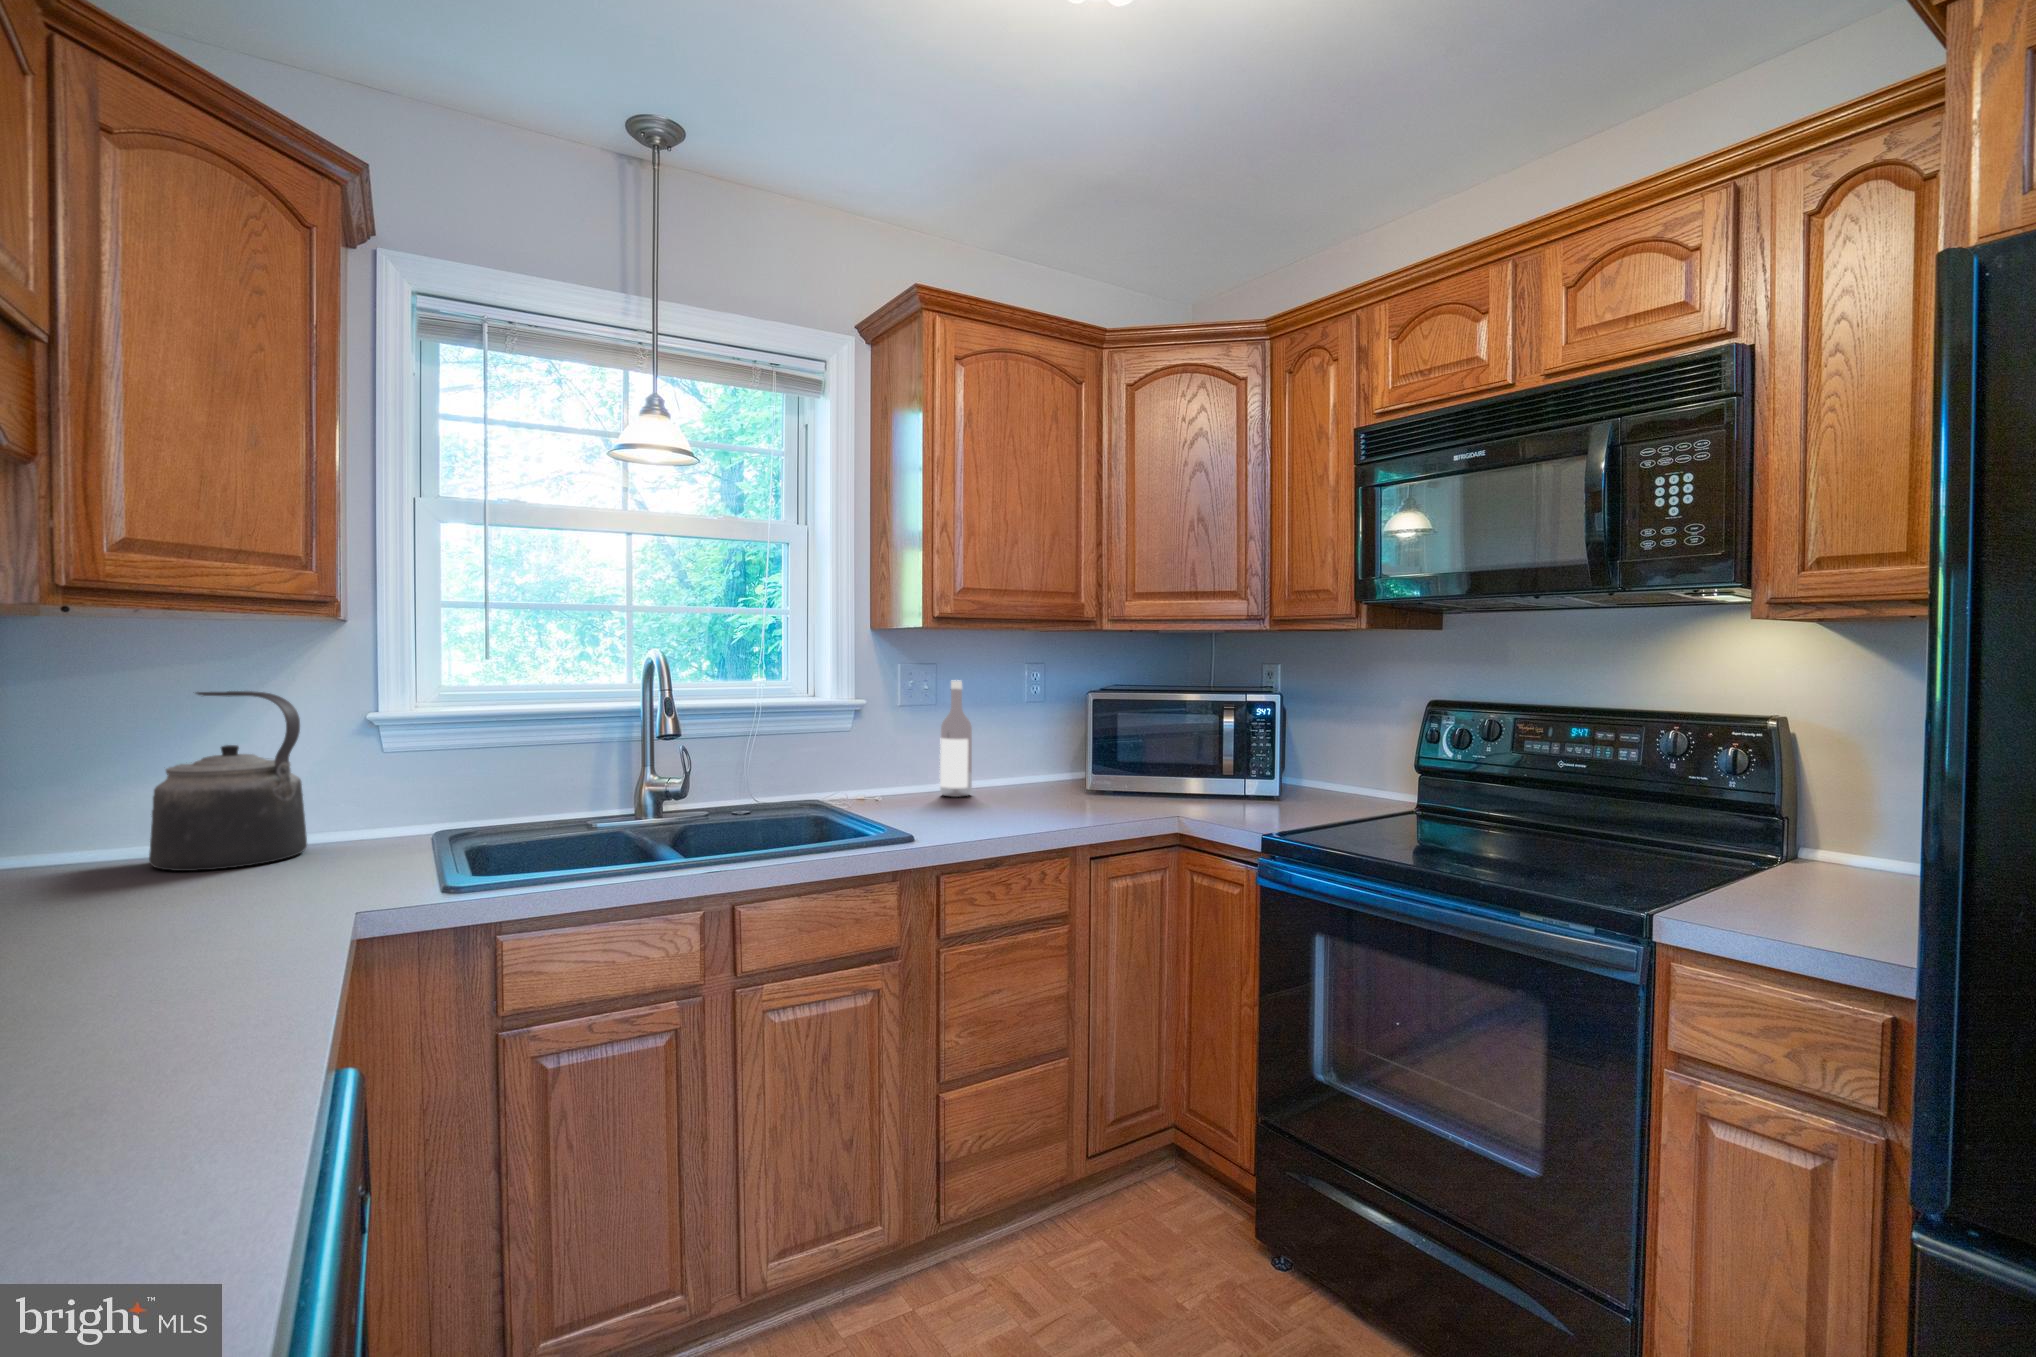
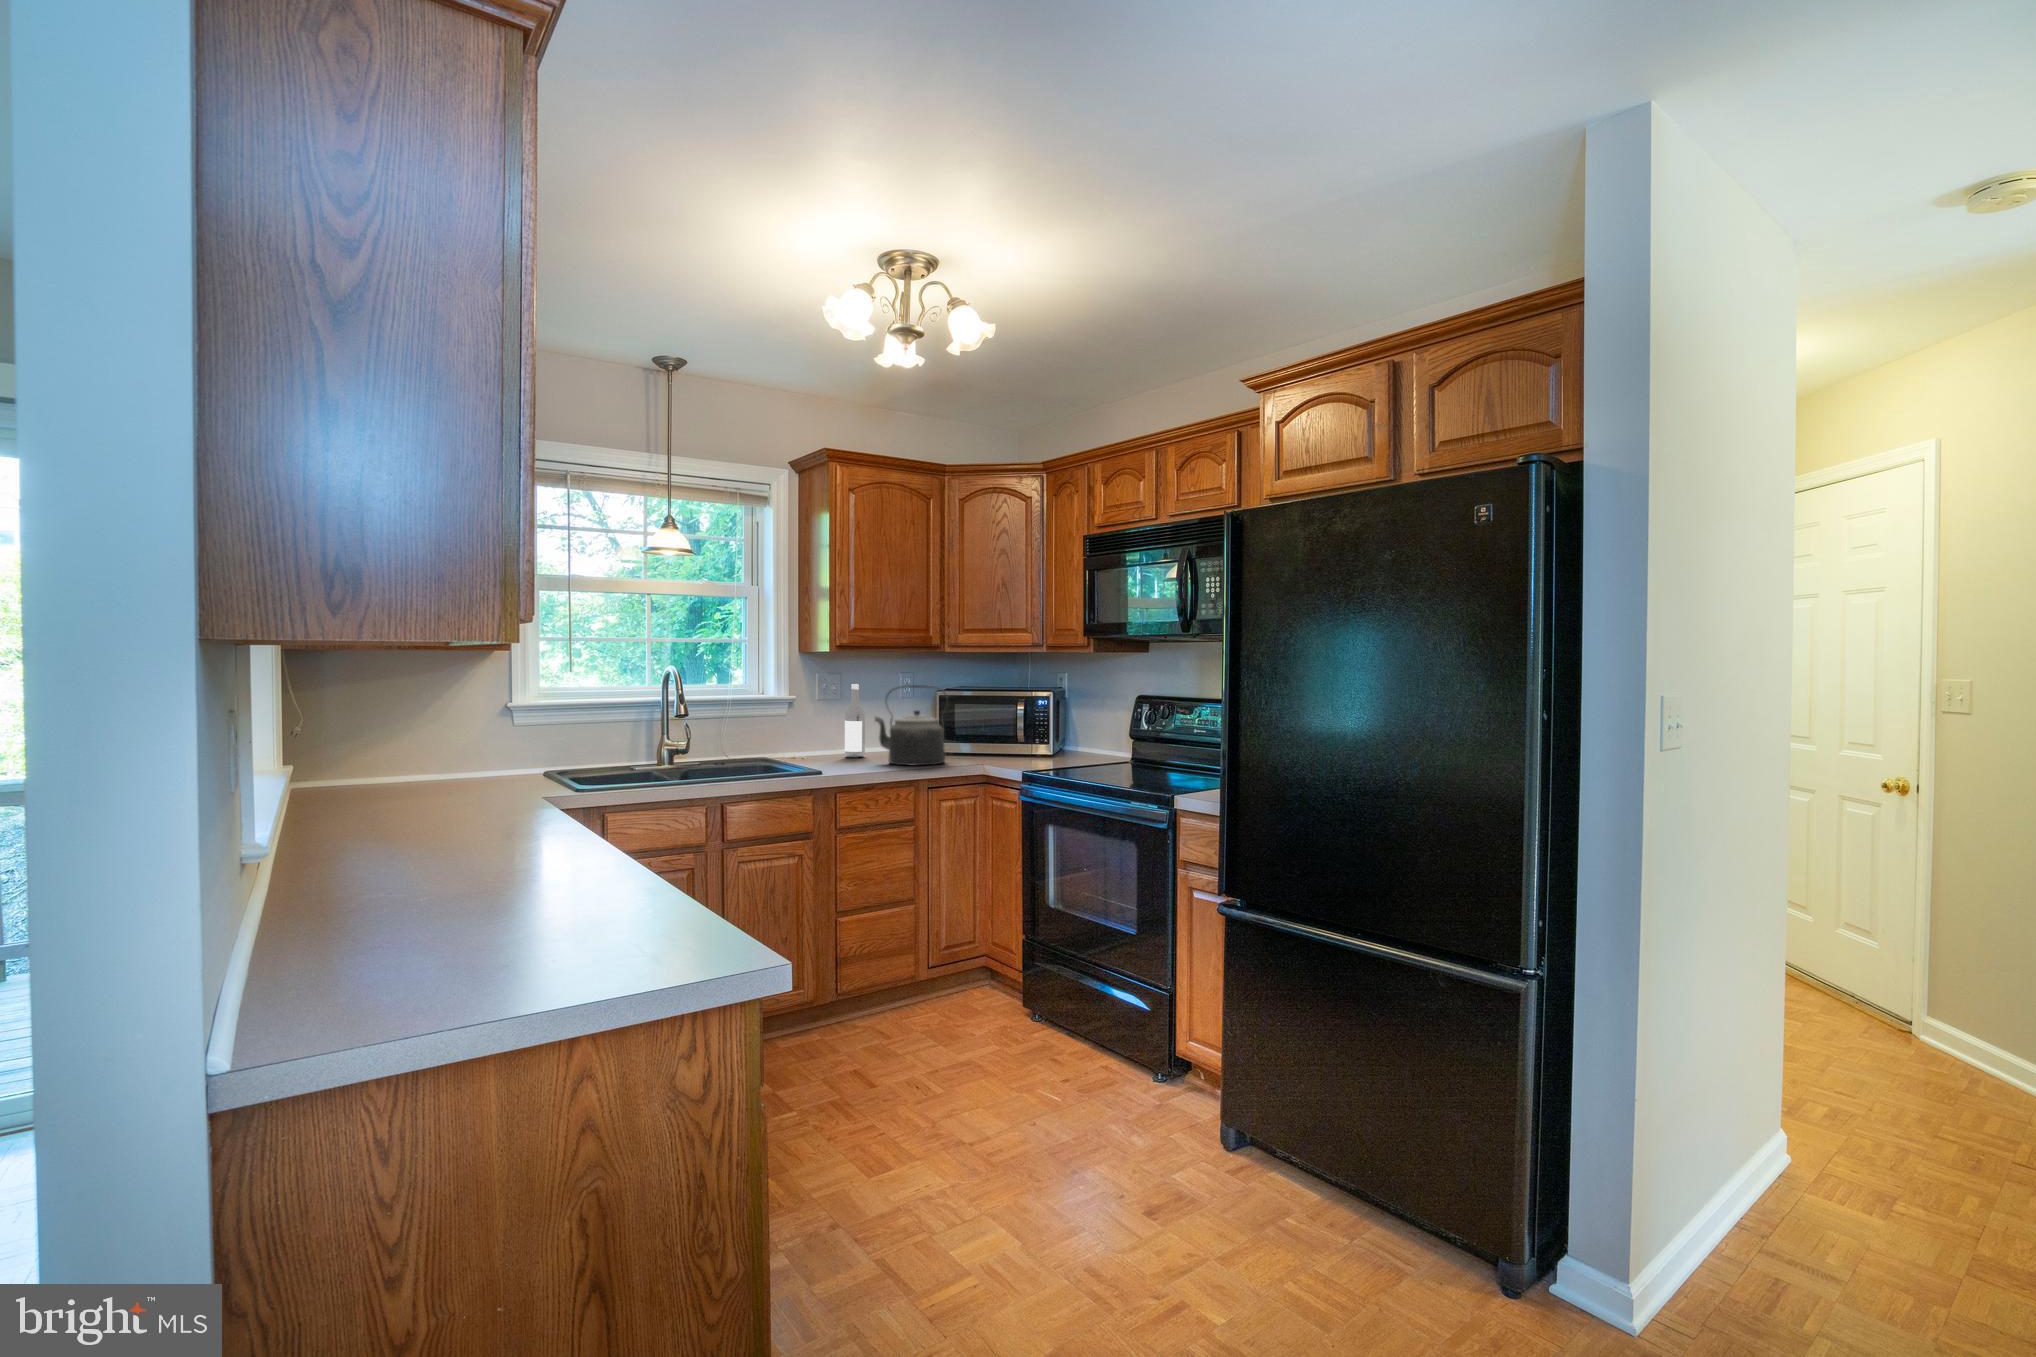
kettle: present [149,691,307,871] -> present [875,685,947,765]

